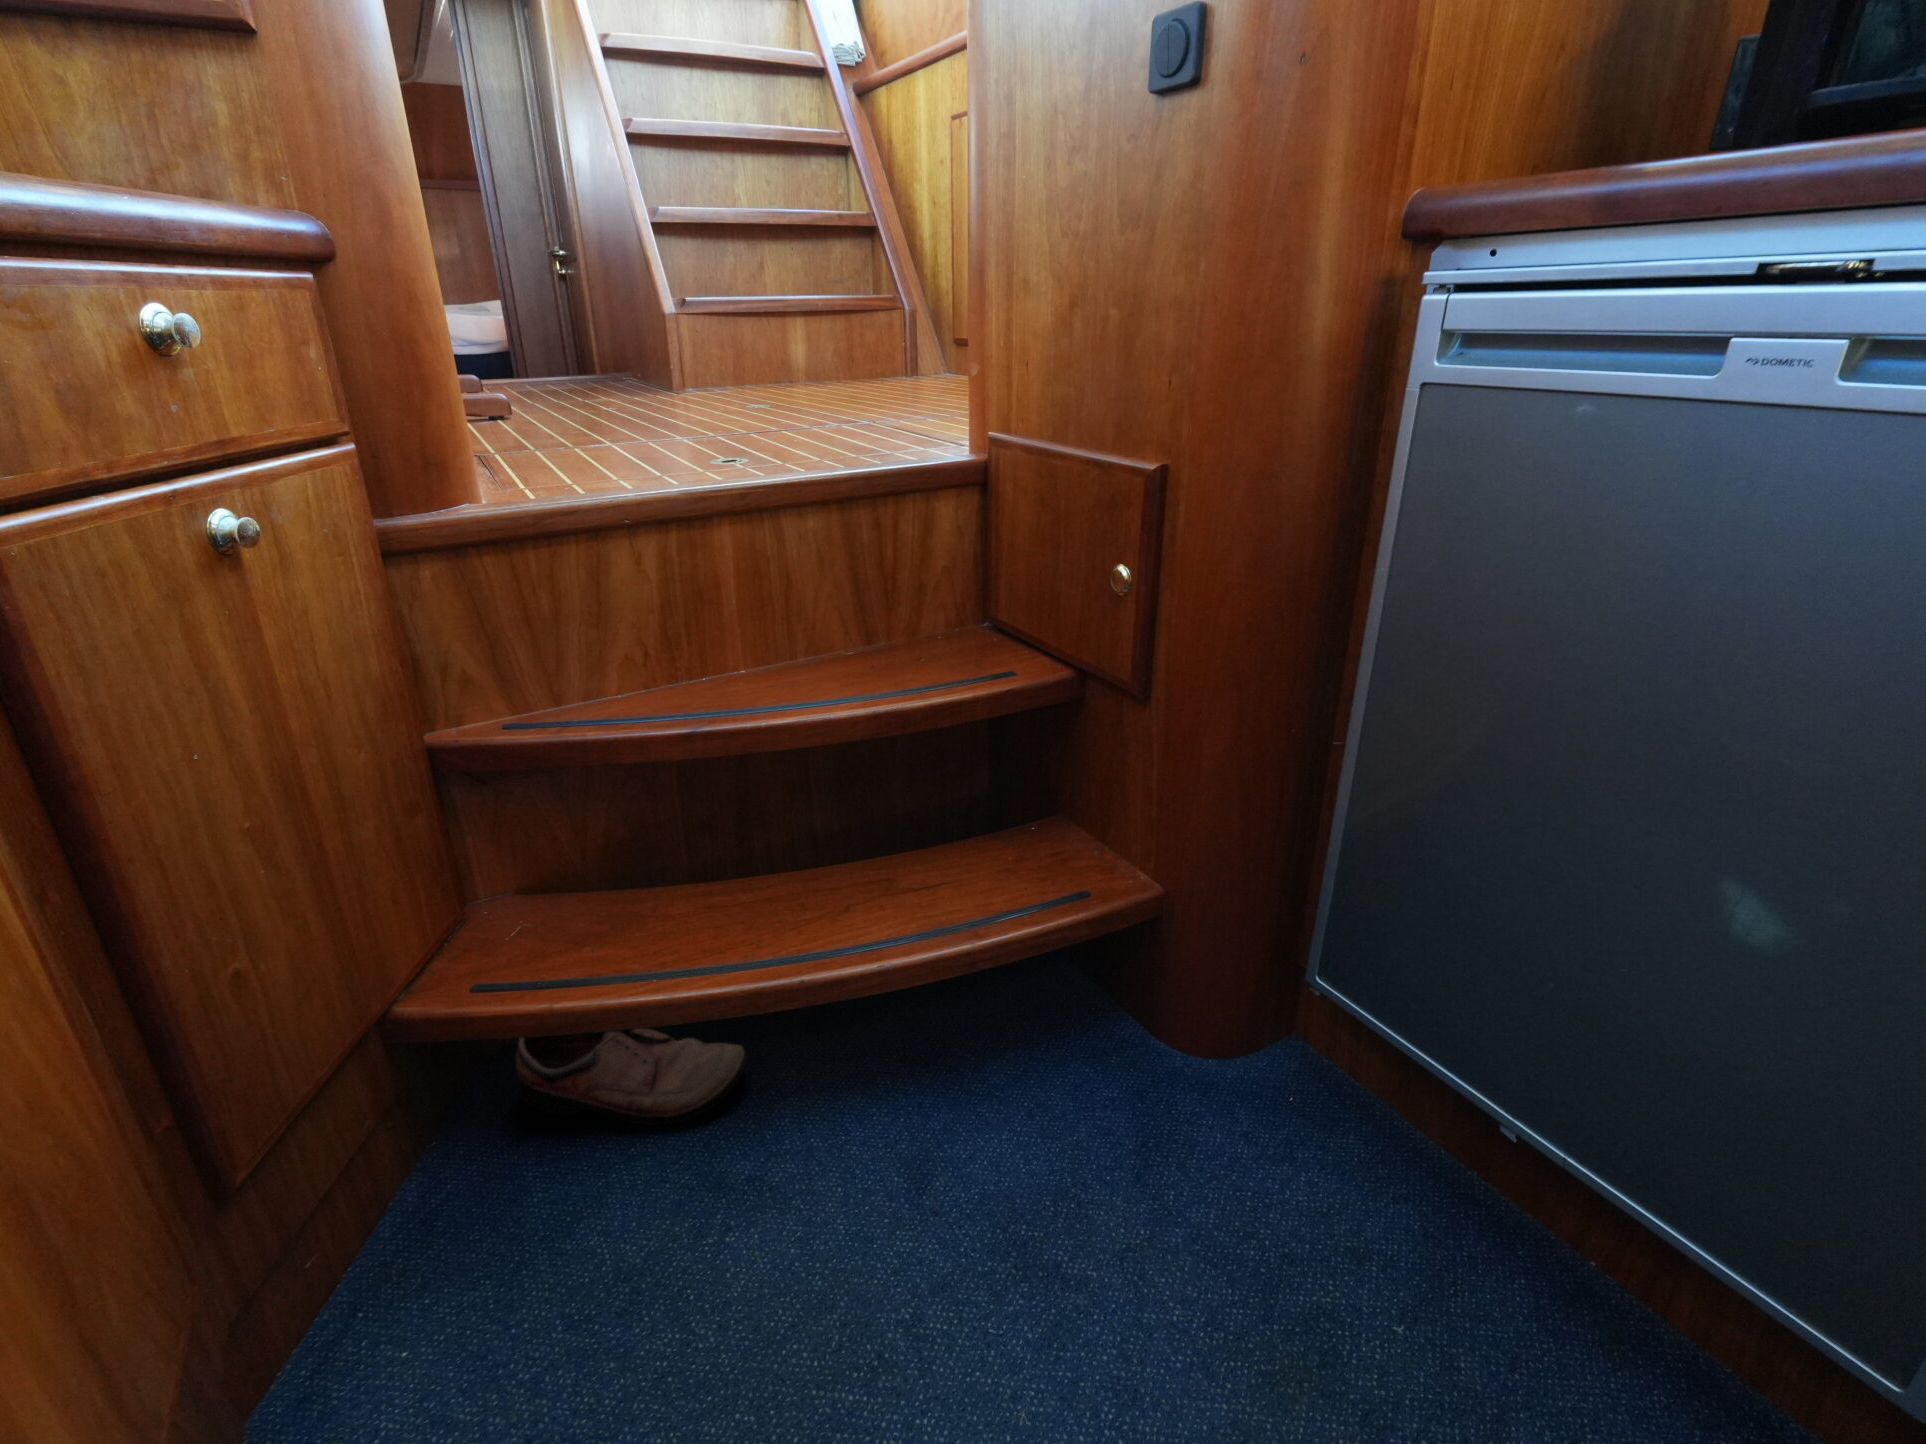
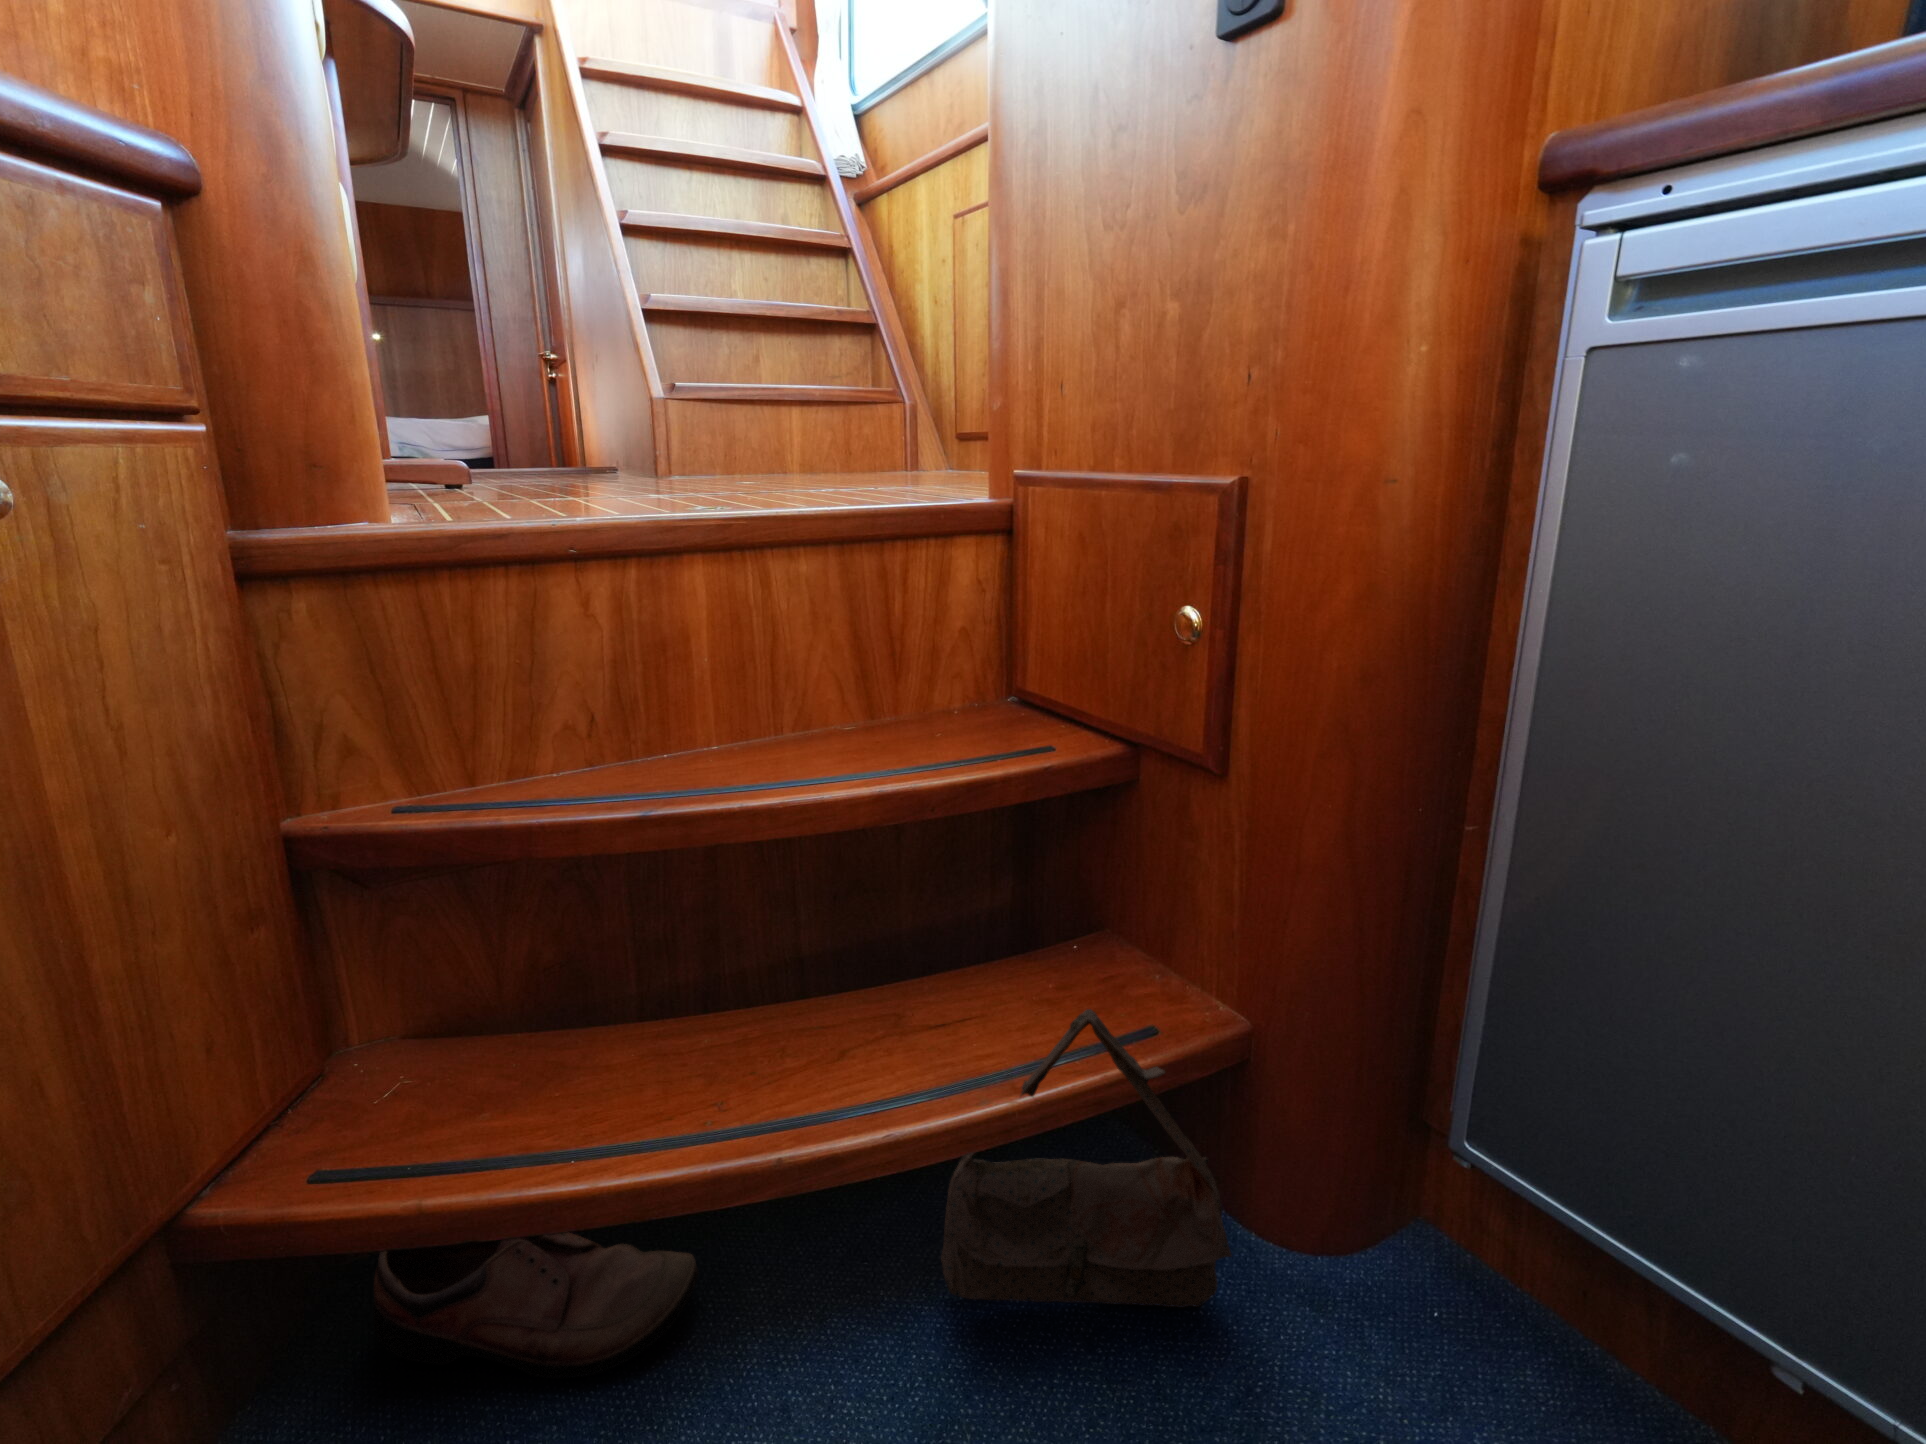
bag: none [923,875,1135,1085] -> present [941,1009,1232,1308]

